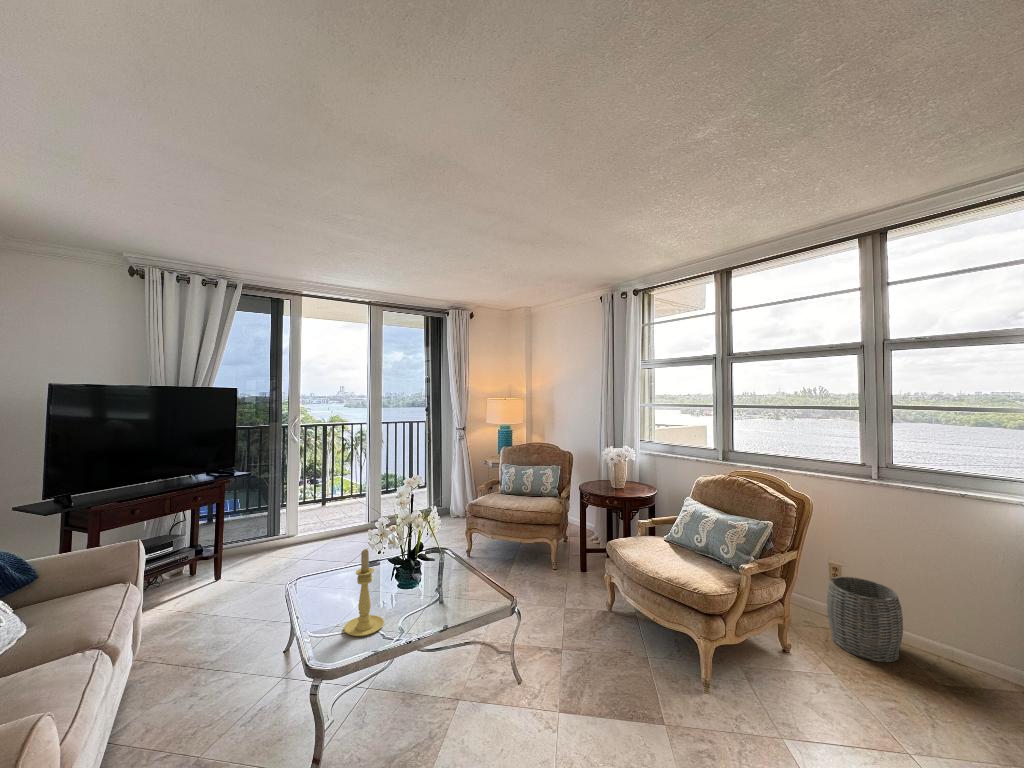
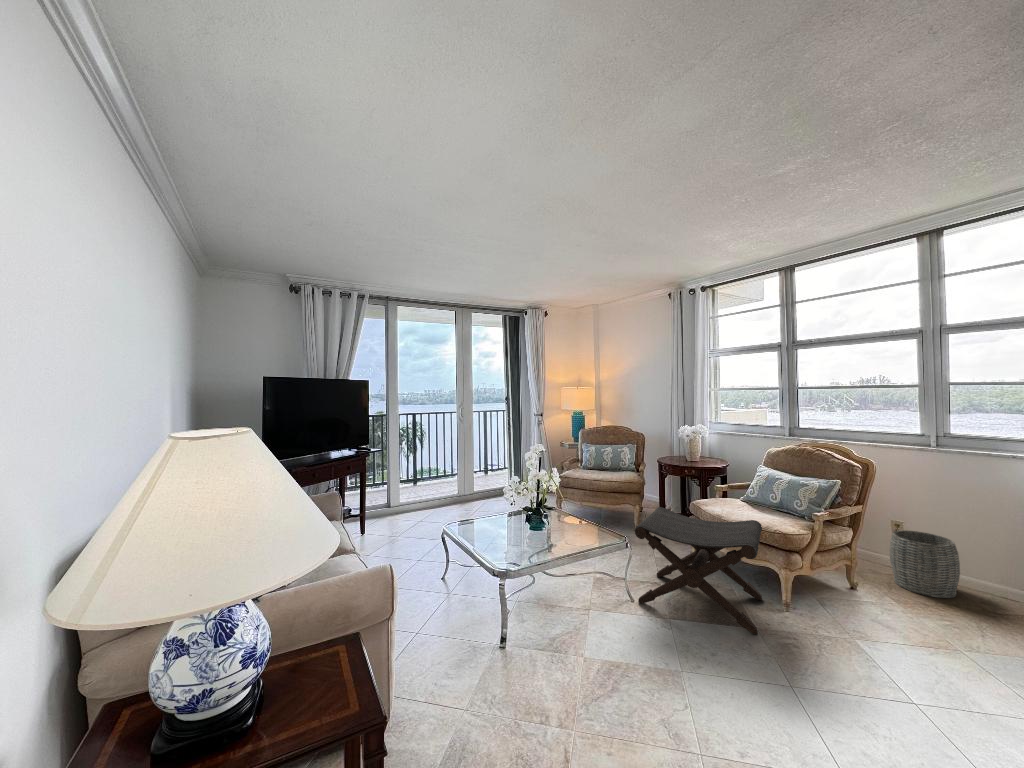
candle holder: present [344,549,384,636] -> none [502,494,531,558]
footstool: none [523,553,680,734] -> present [635,507,762,634]

